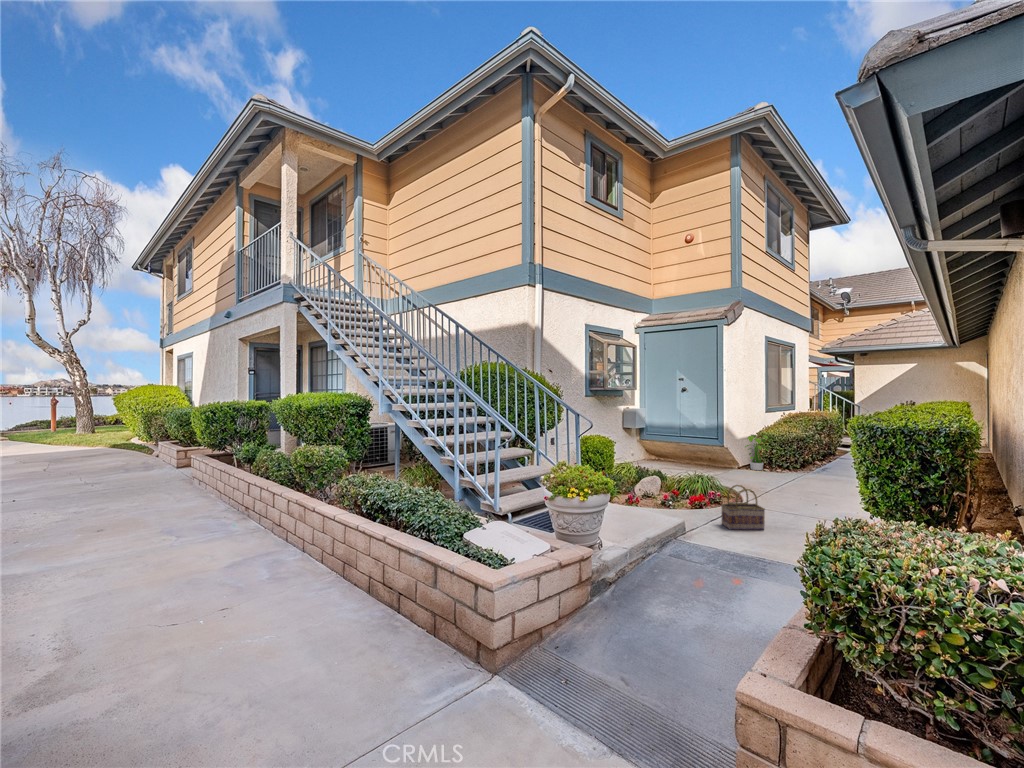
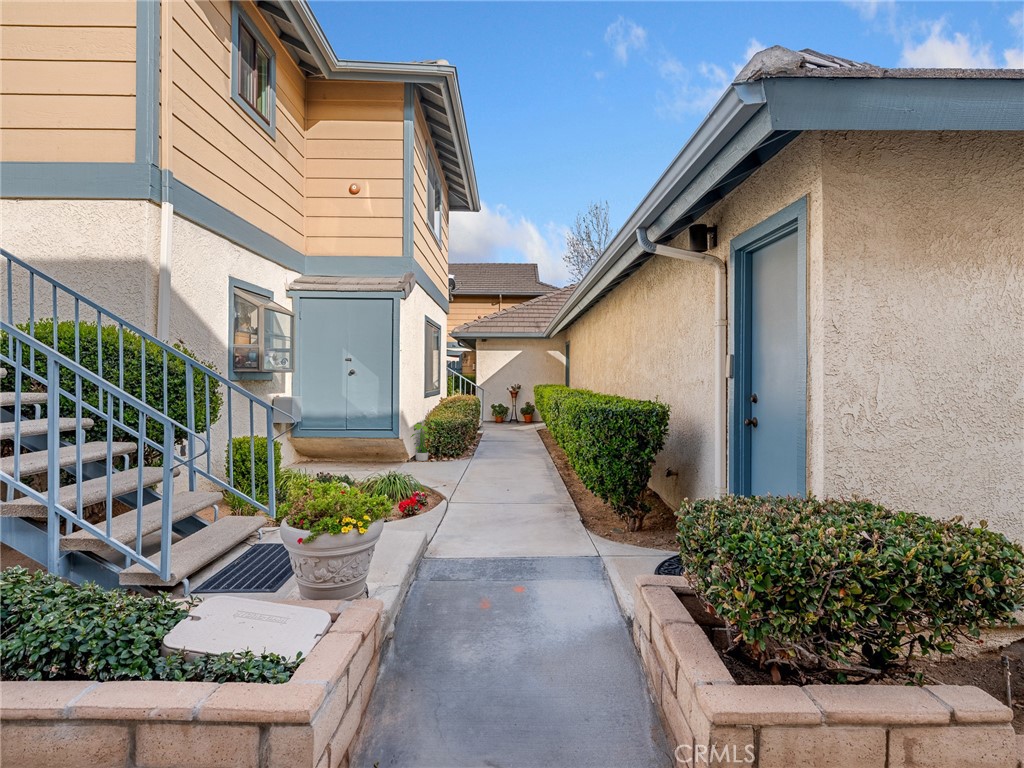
basket: present [721,485,765,530] -> none [446,481,490,534]

